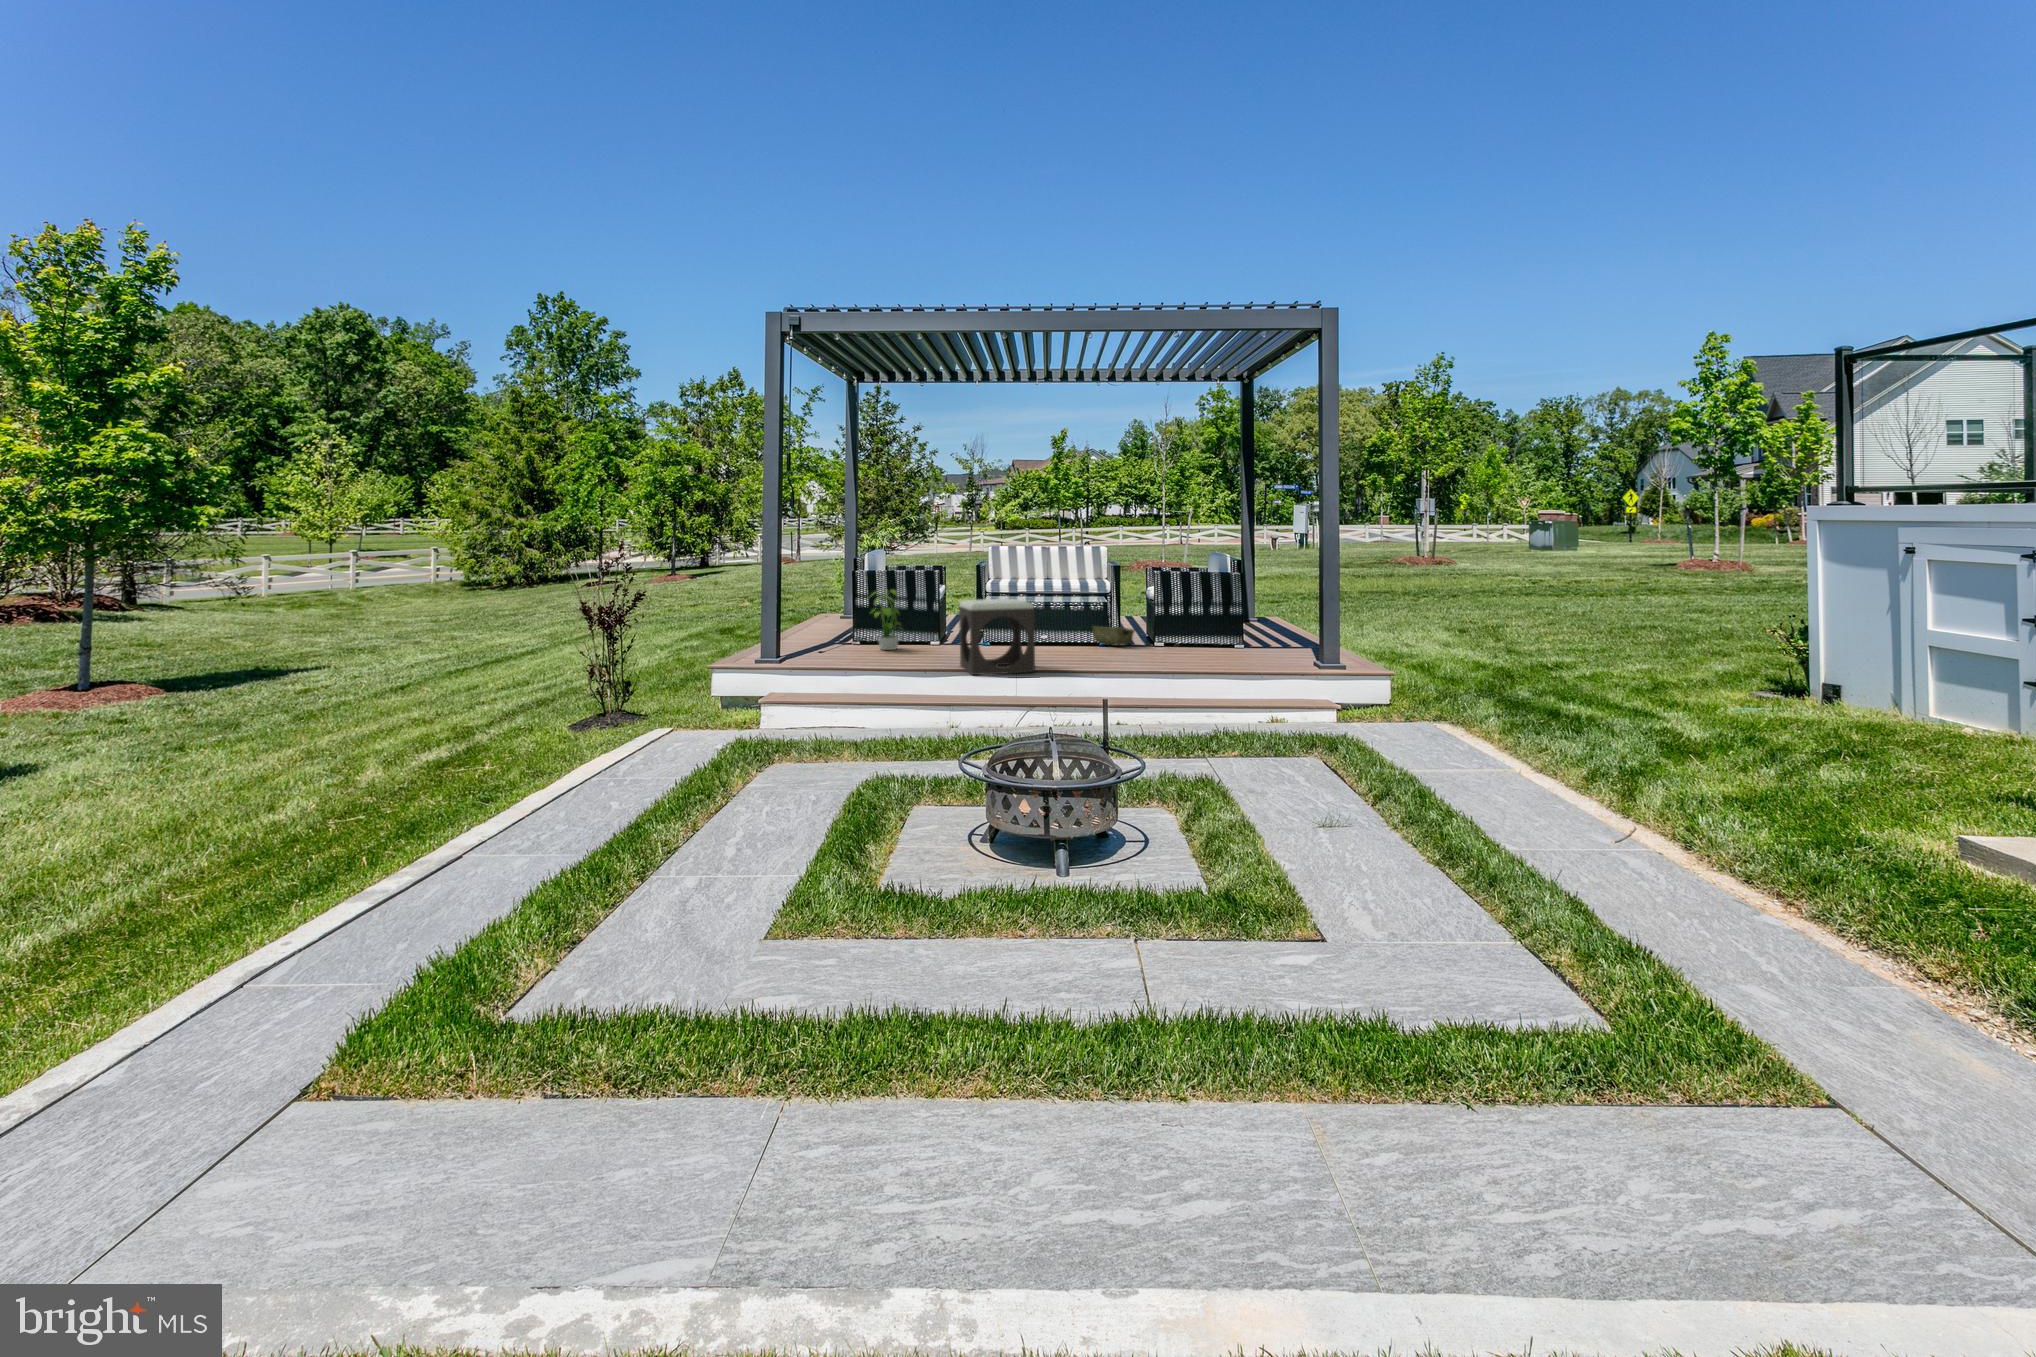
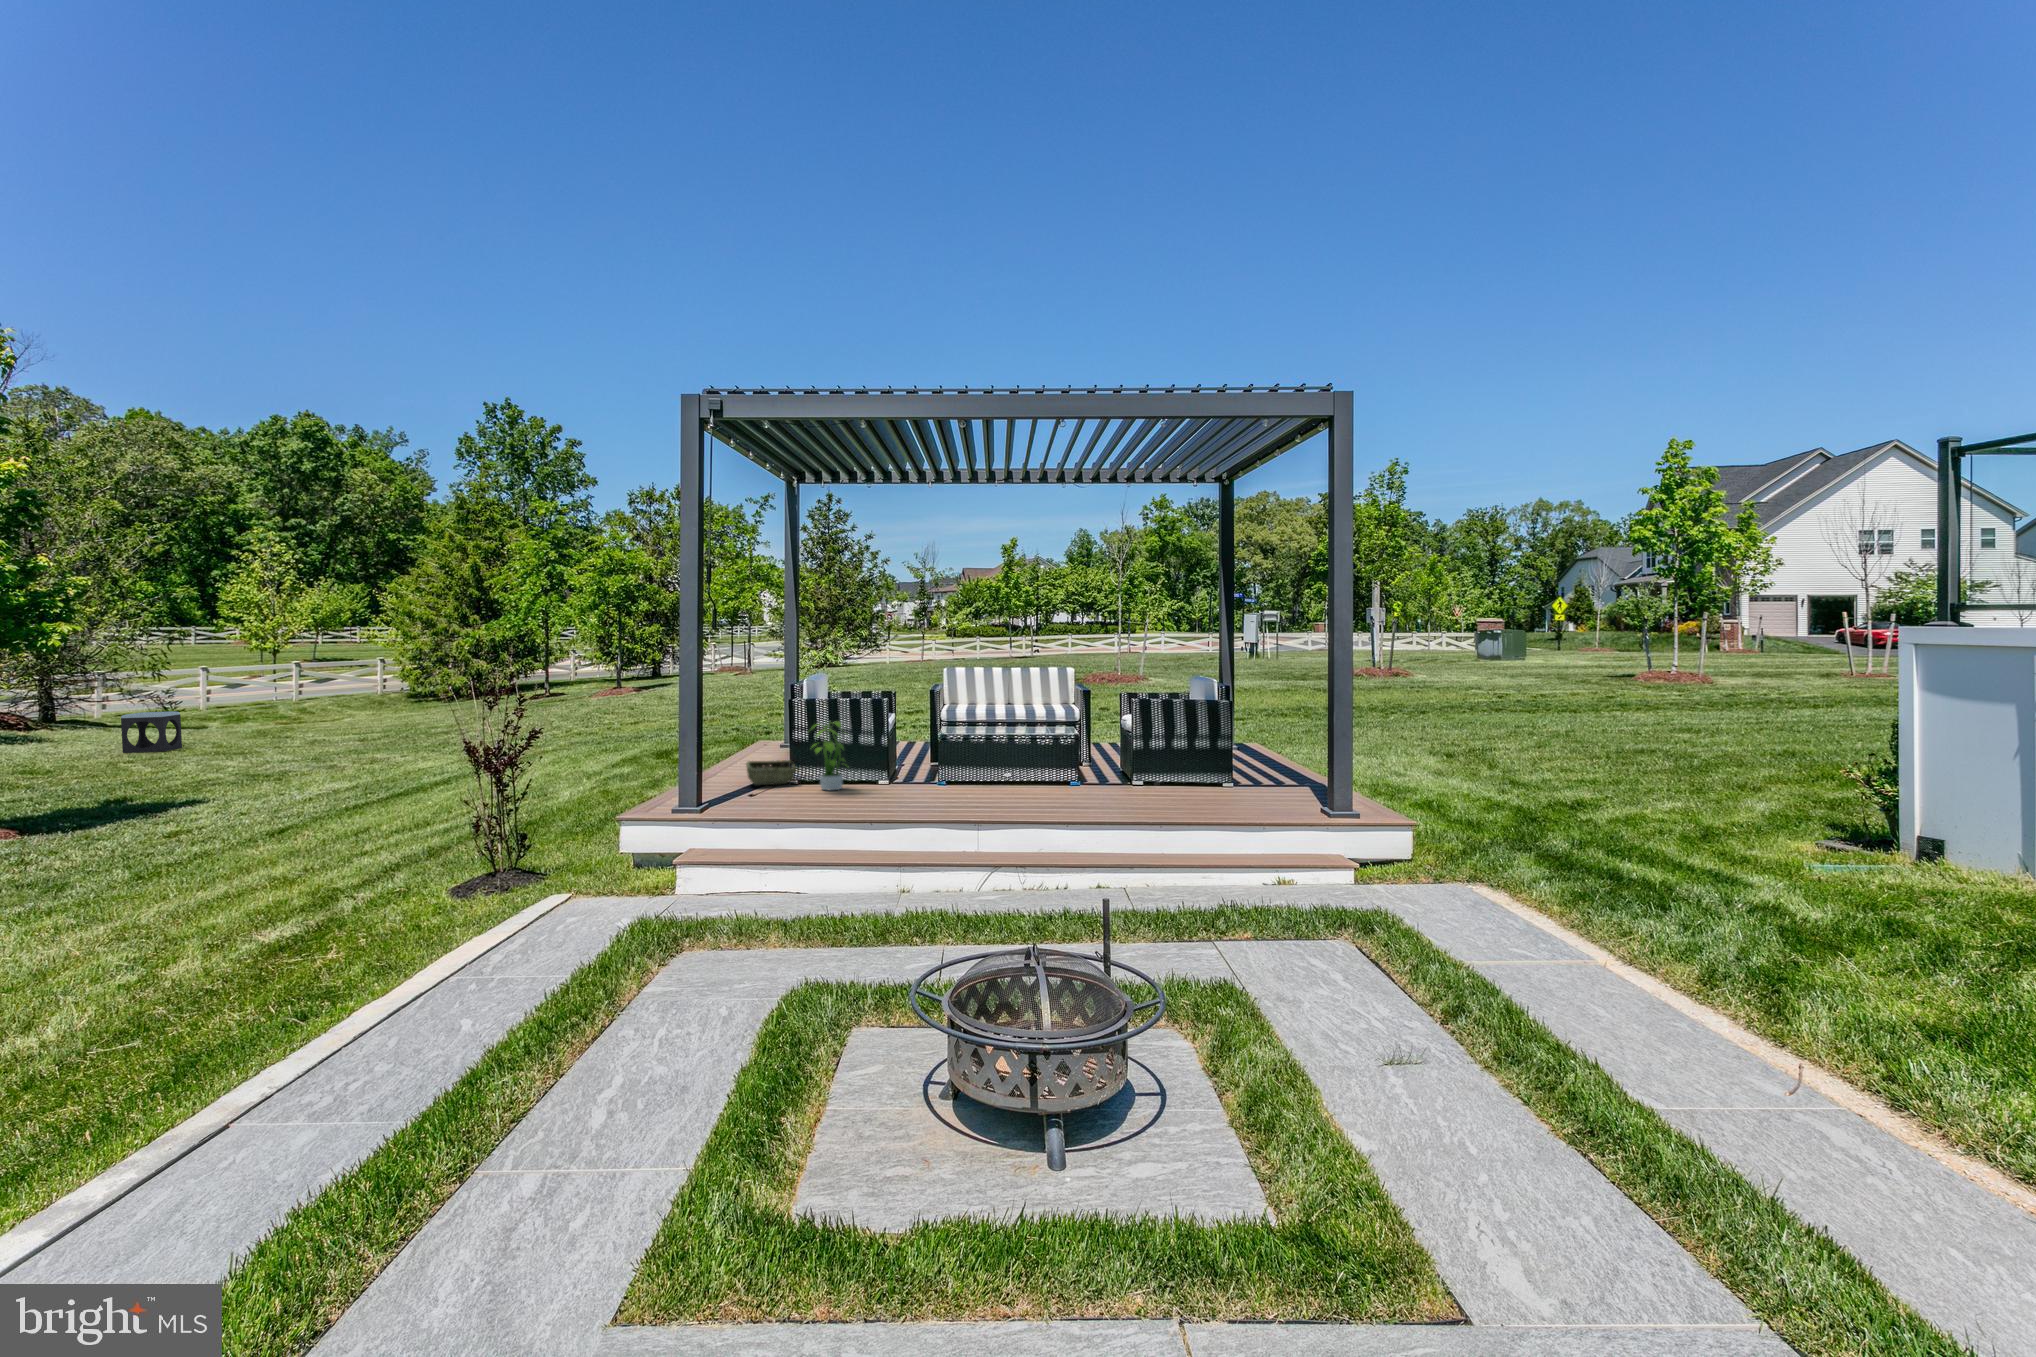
footstool: present [959,599,1035,675] -> present [121,711,182,753]
woven basket: present [1092,627,1134,646] -> present [746,760,796,785]

